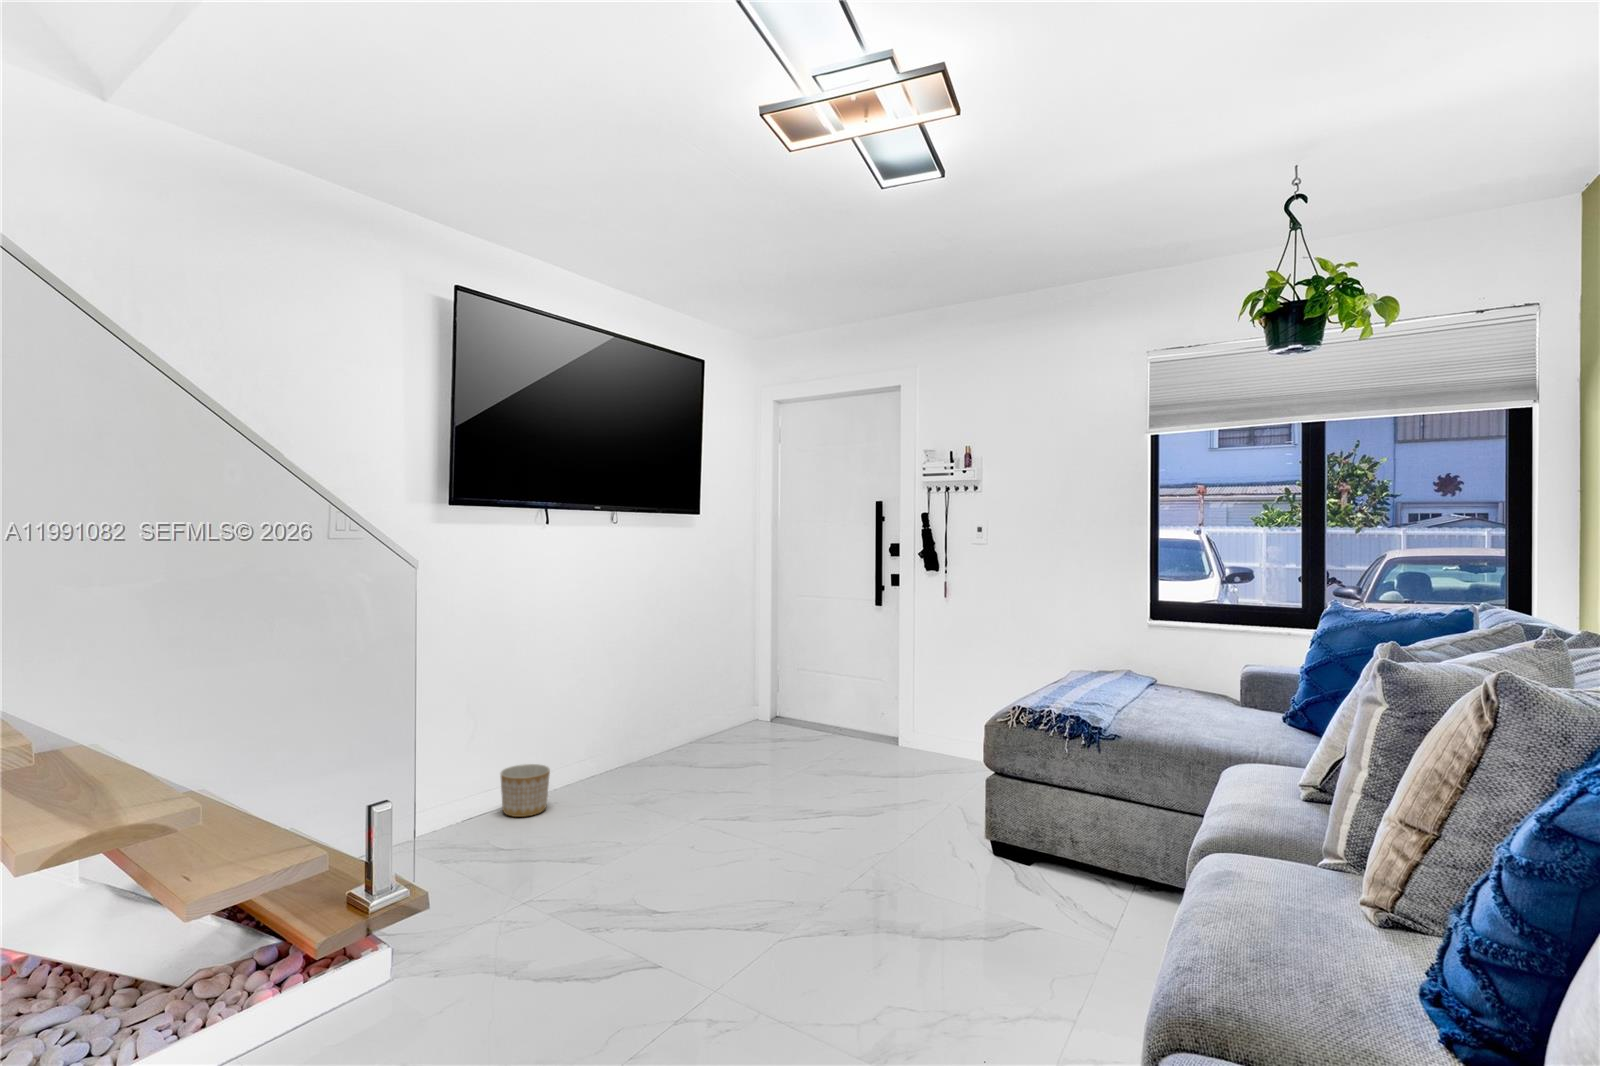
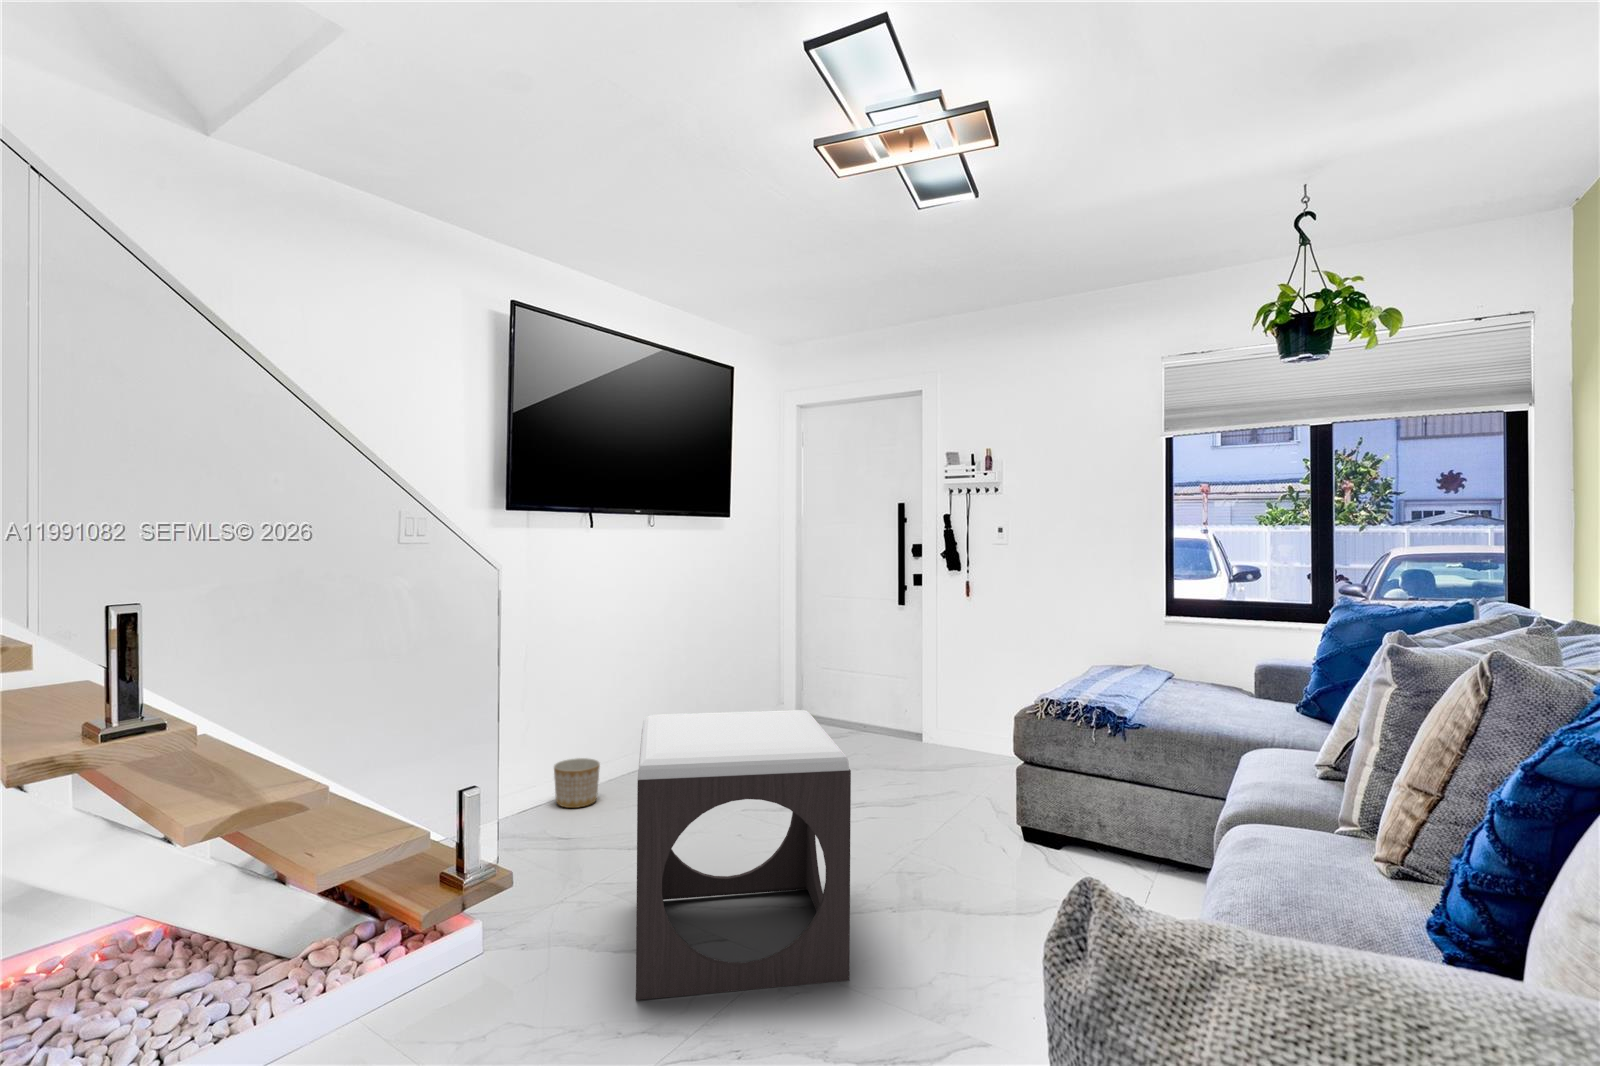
footstool: none [551,719,793,1039] -> present [636,710,851,1000]

